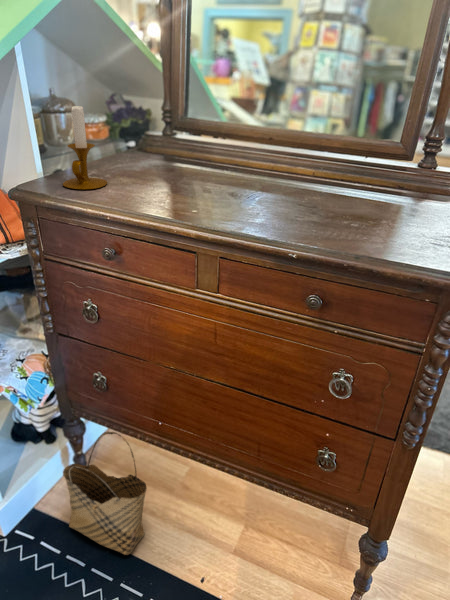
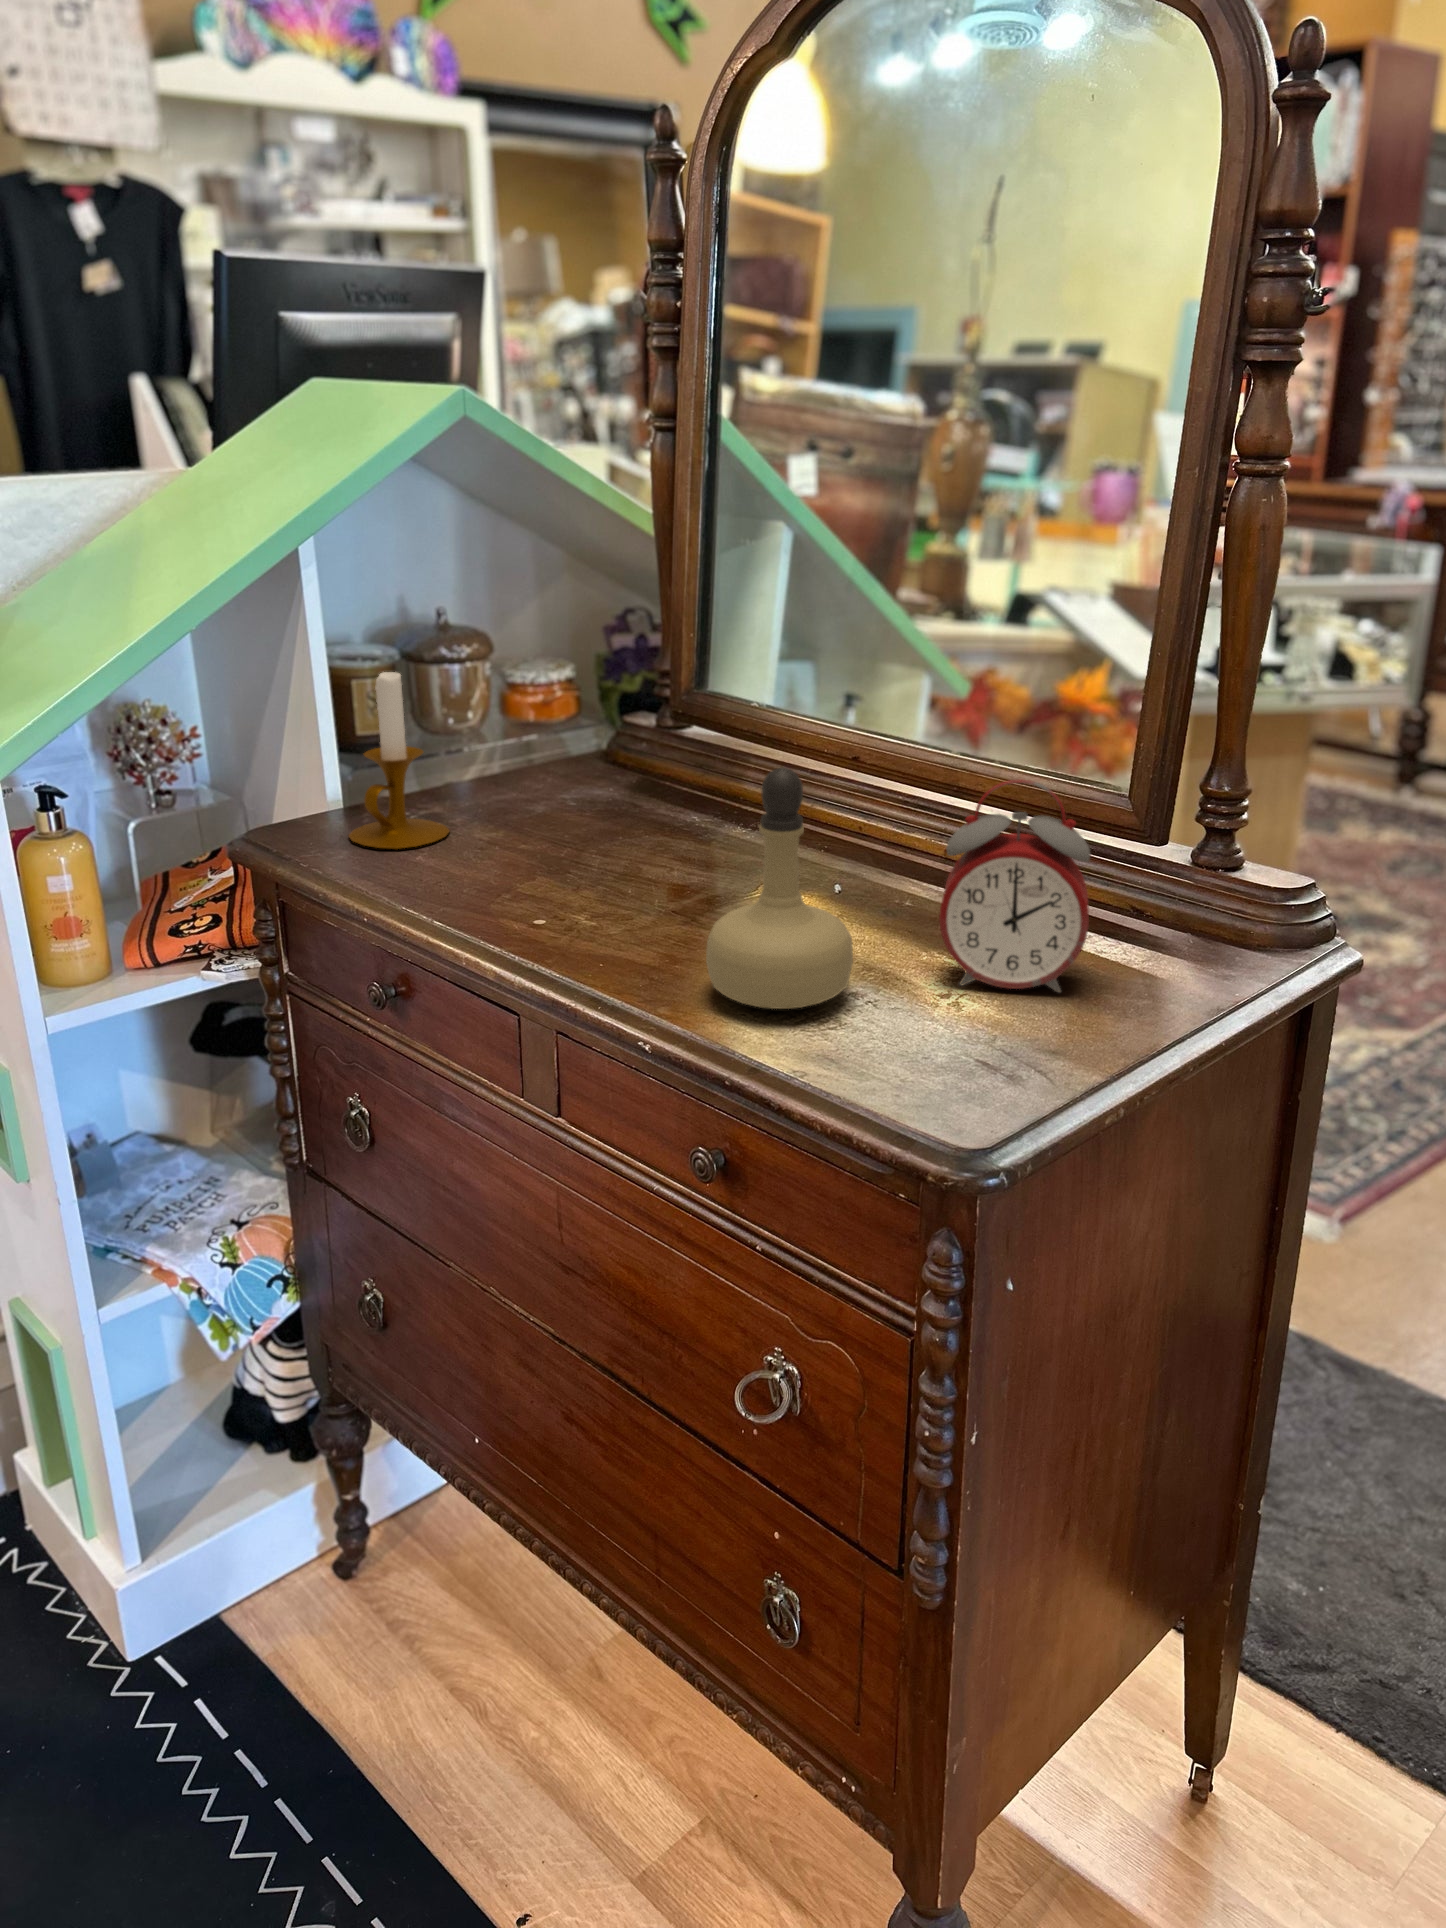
perfume bottle: none [292,126,356,234] -> present [706,768,853,1009]
alarm clock: none [364,131,429,219] -> present [939,779,1090,992]
woven basket: present [63,432,147,555] -> none [257,1441,435,1788]

